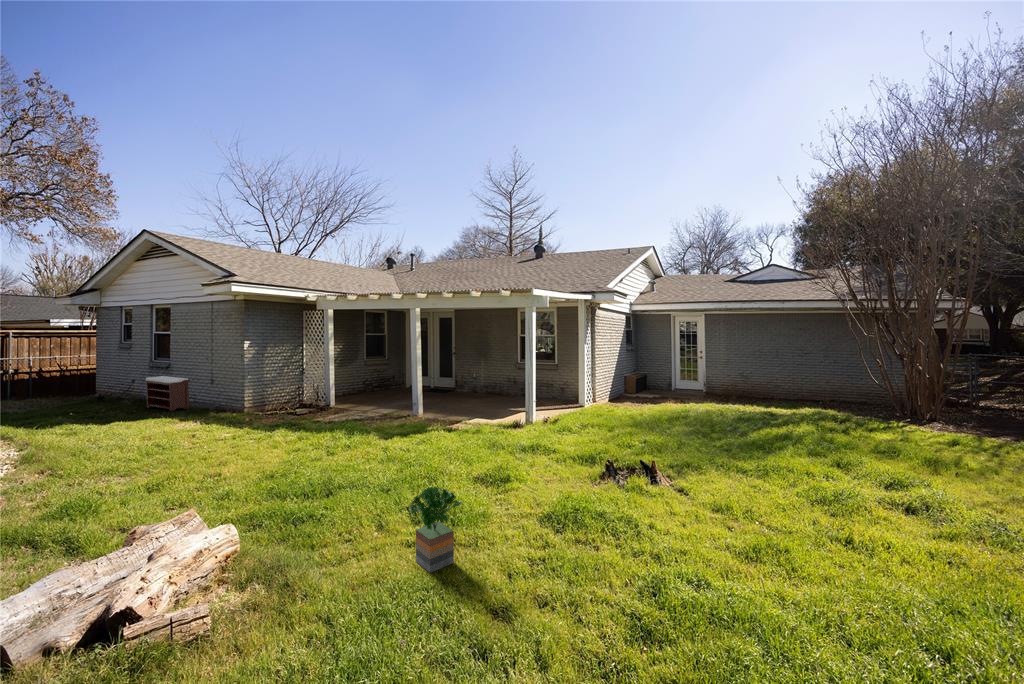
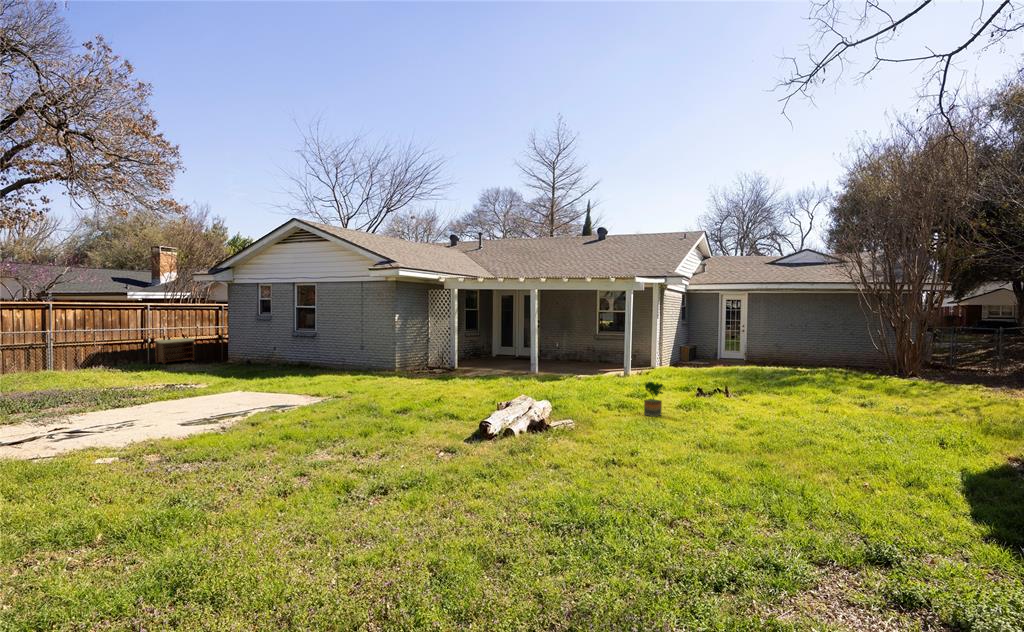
bench: present [145,376,190,411] -> present [154,338,195,364]

